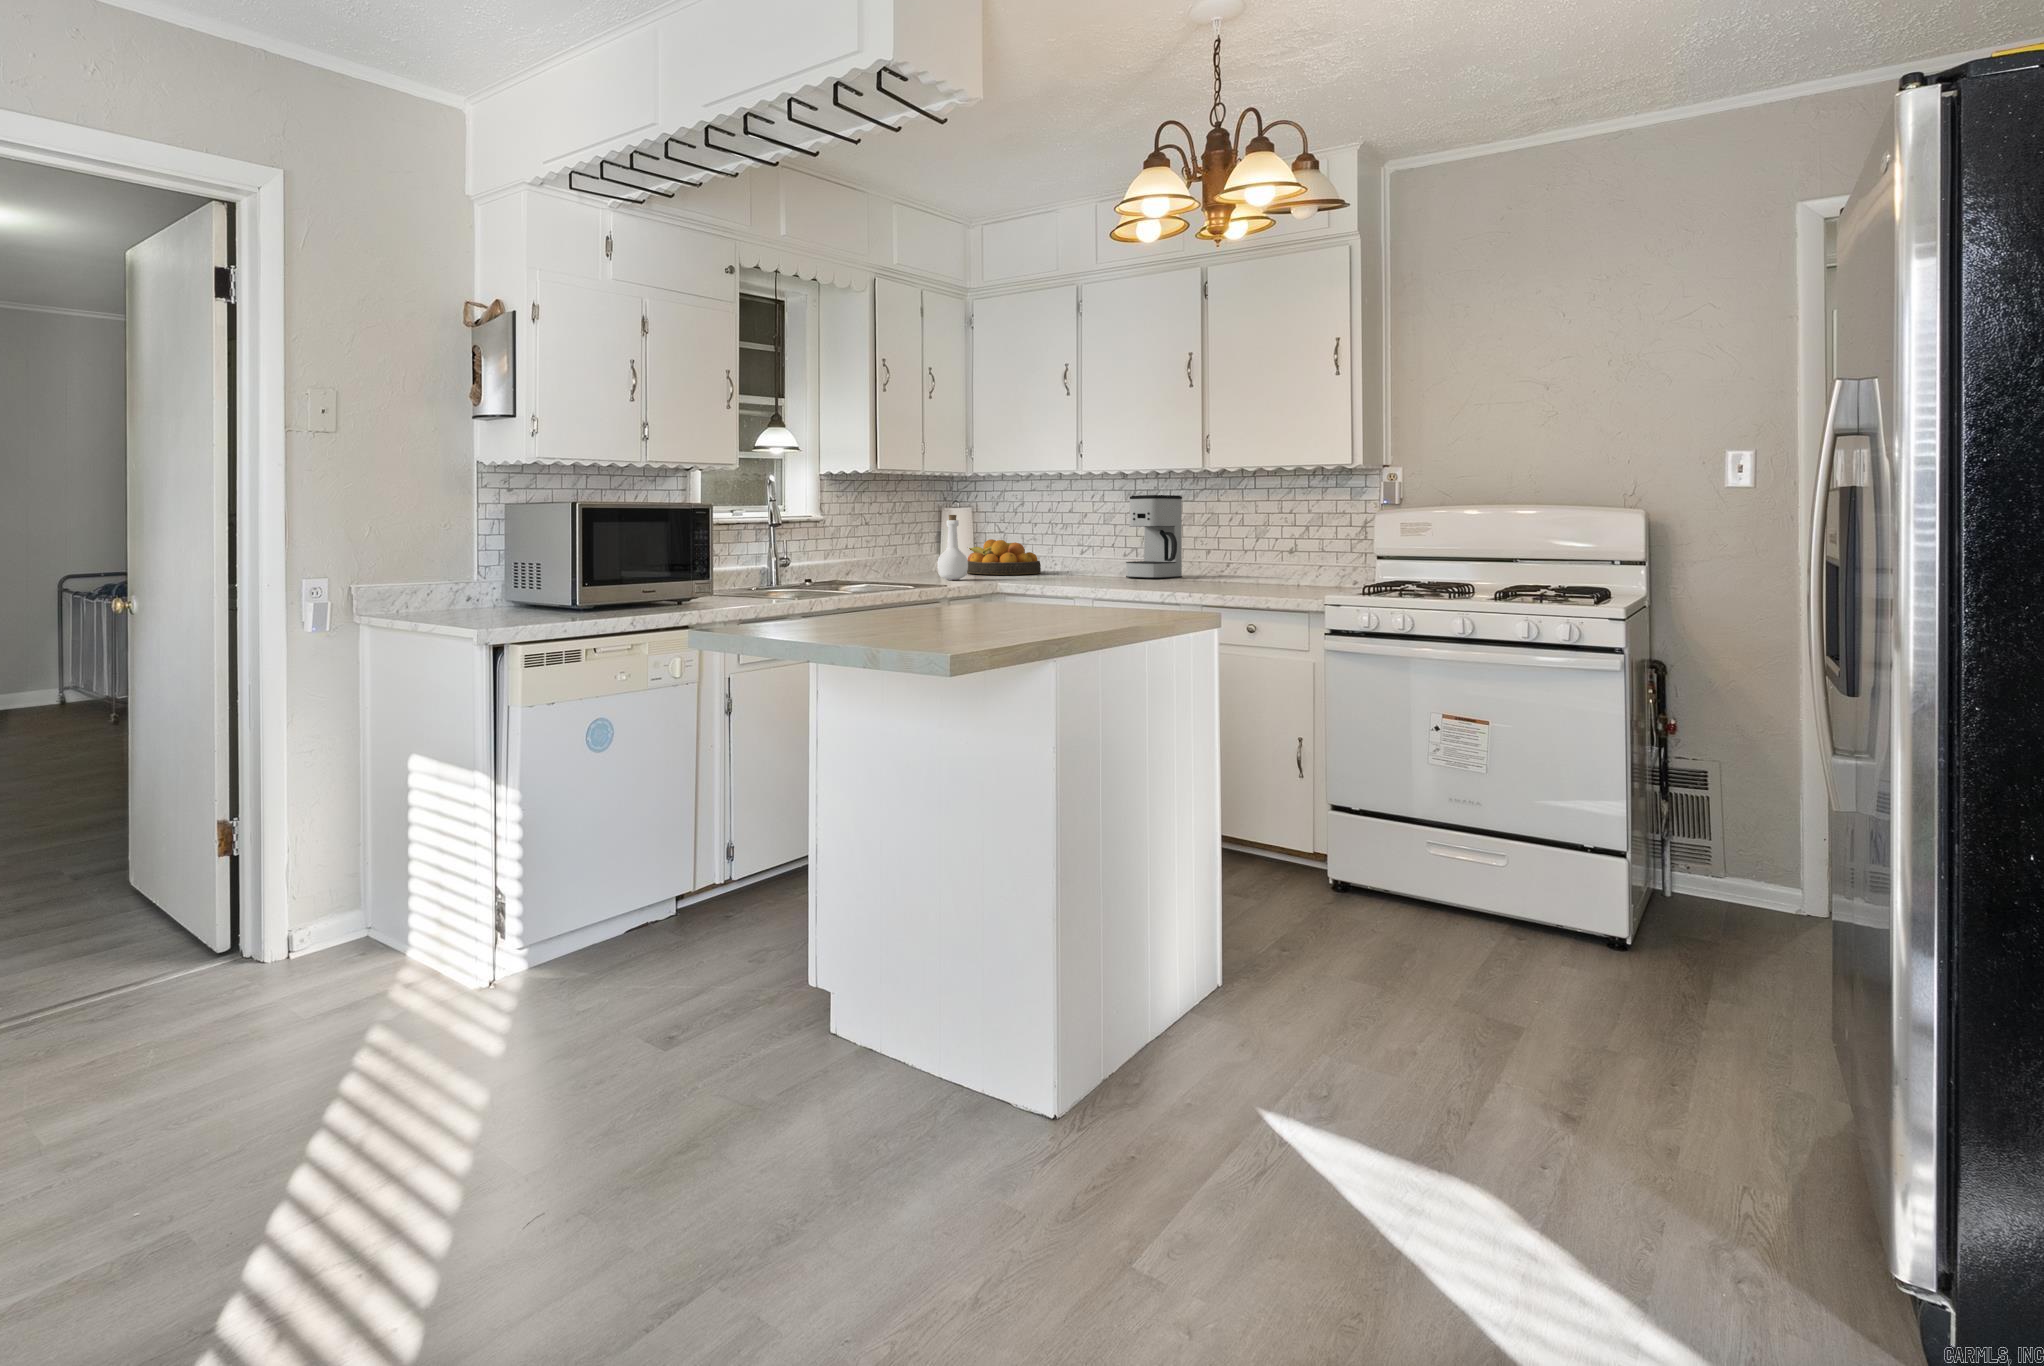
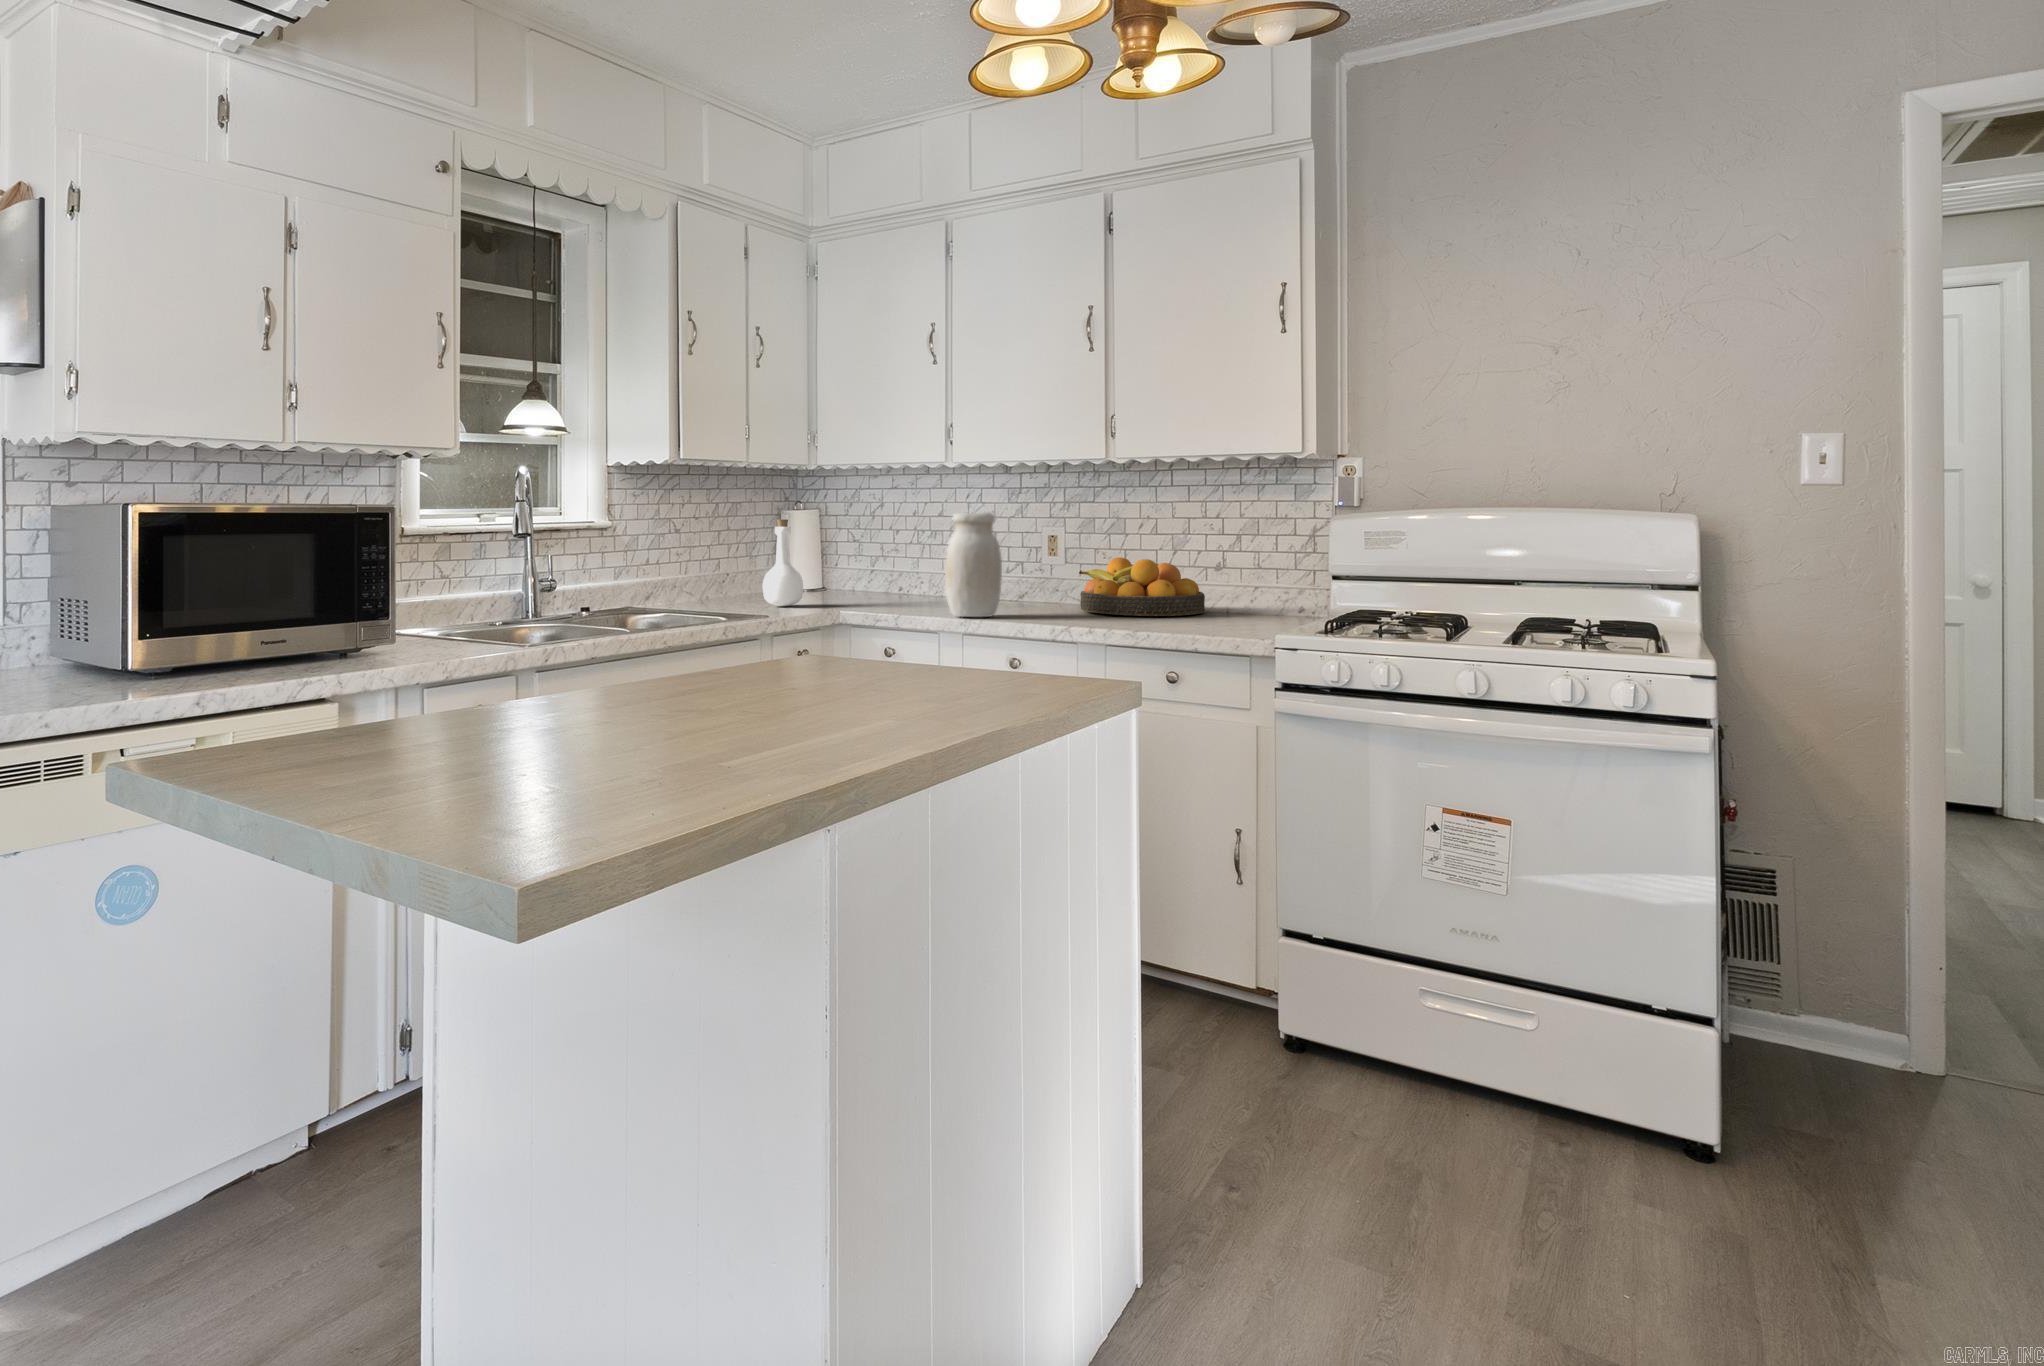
coffee maker: present [1126,495,1182,578] -> none [1009,494,1080,603]
jar: none [1080,509,1122,586] -> present [945,512,1002,617]
fruit bowl: present [967,539,1041,575] -> present [1079,557,1205,616]

